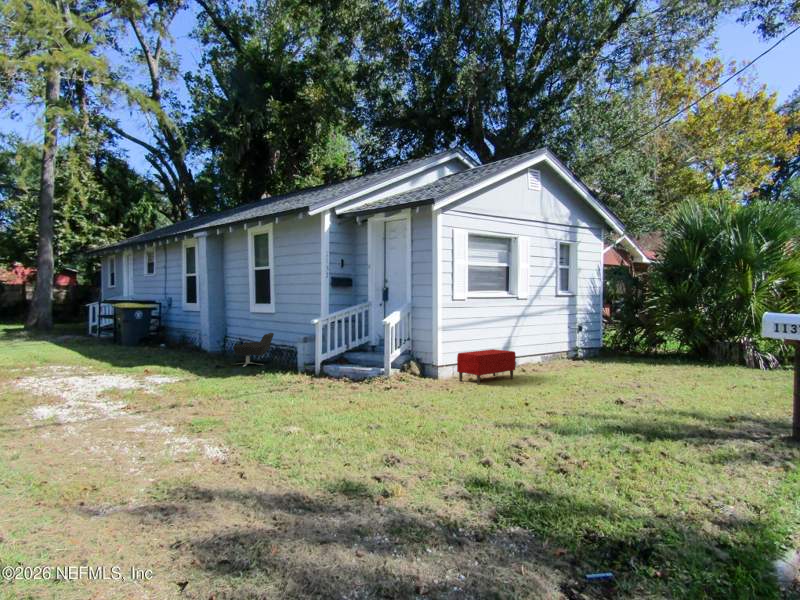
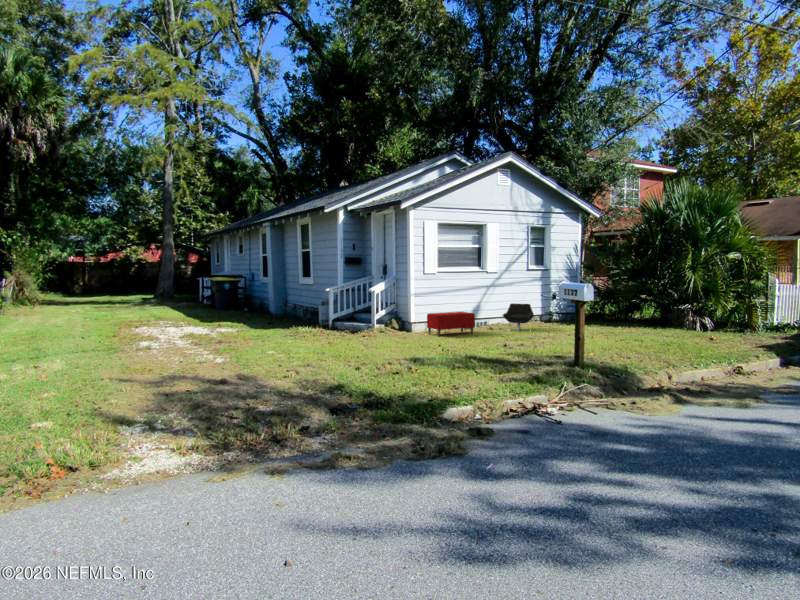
lounge chair: present [233,333,274,366] -> present [503,303,534,332]

